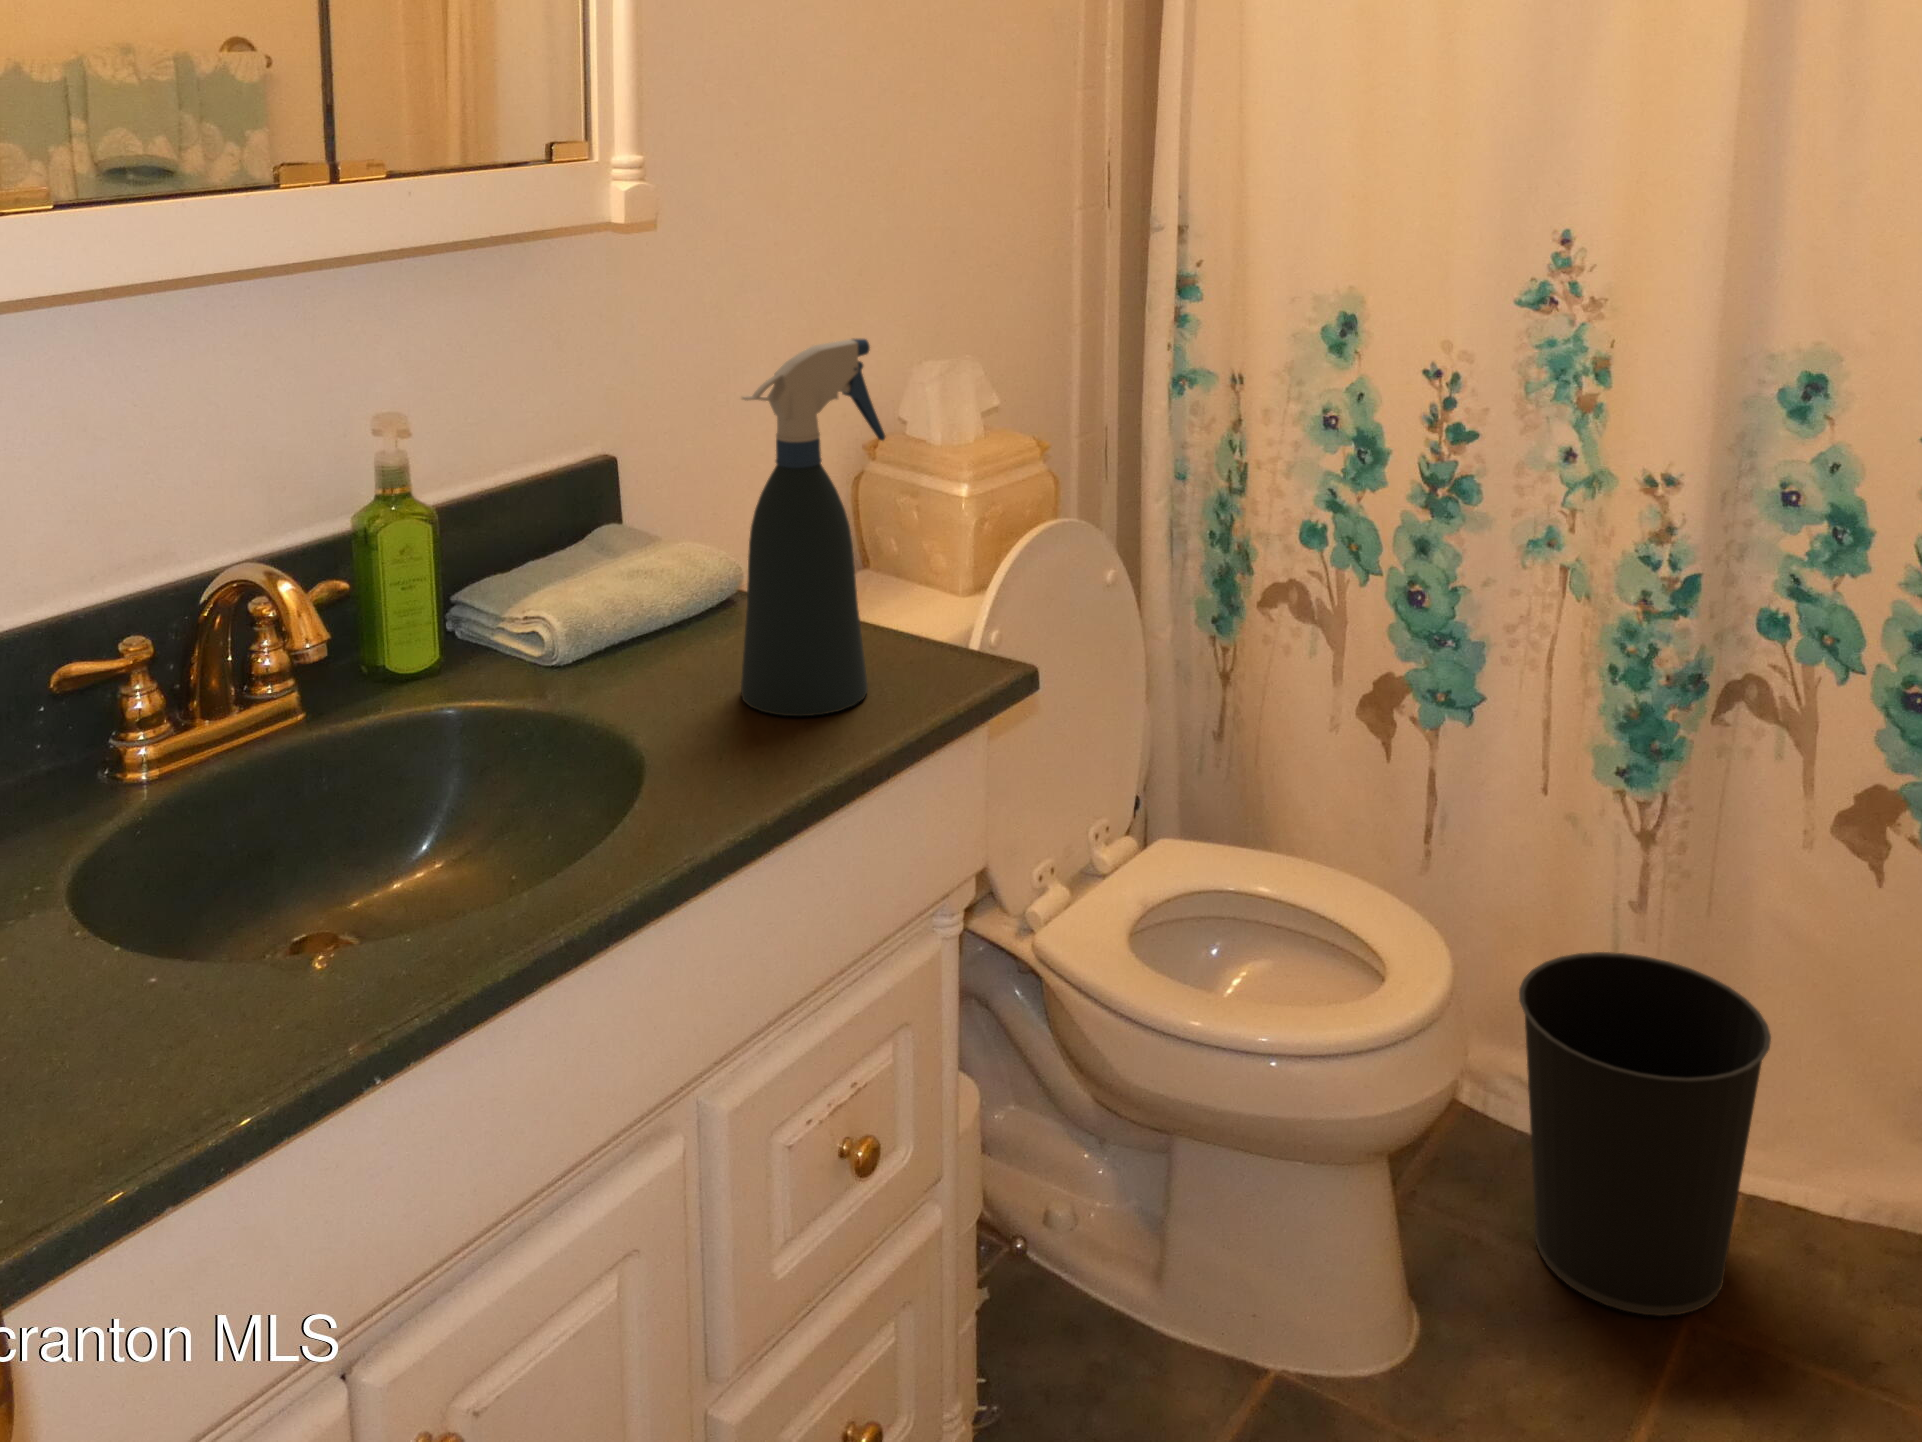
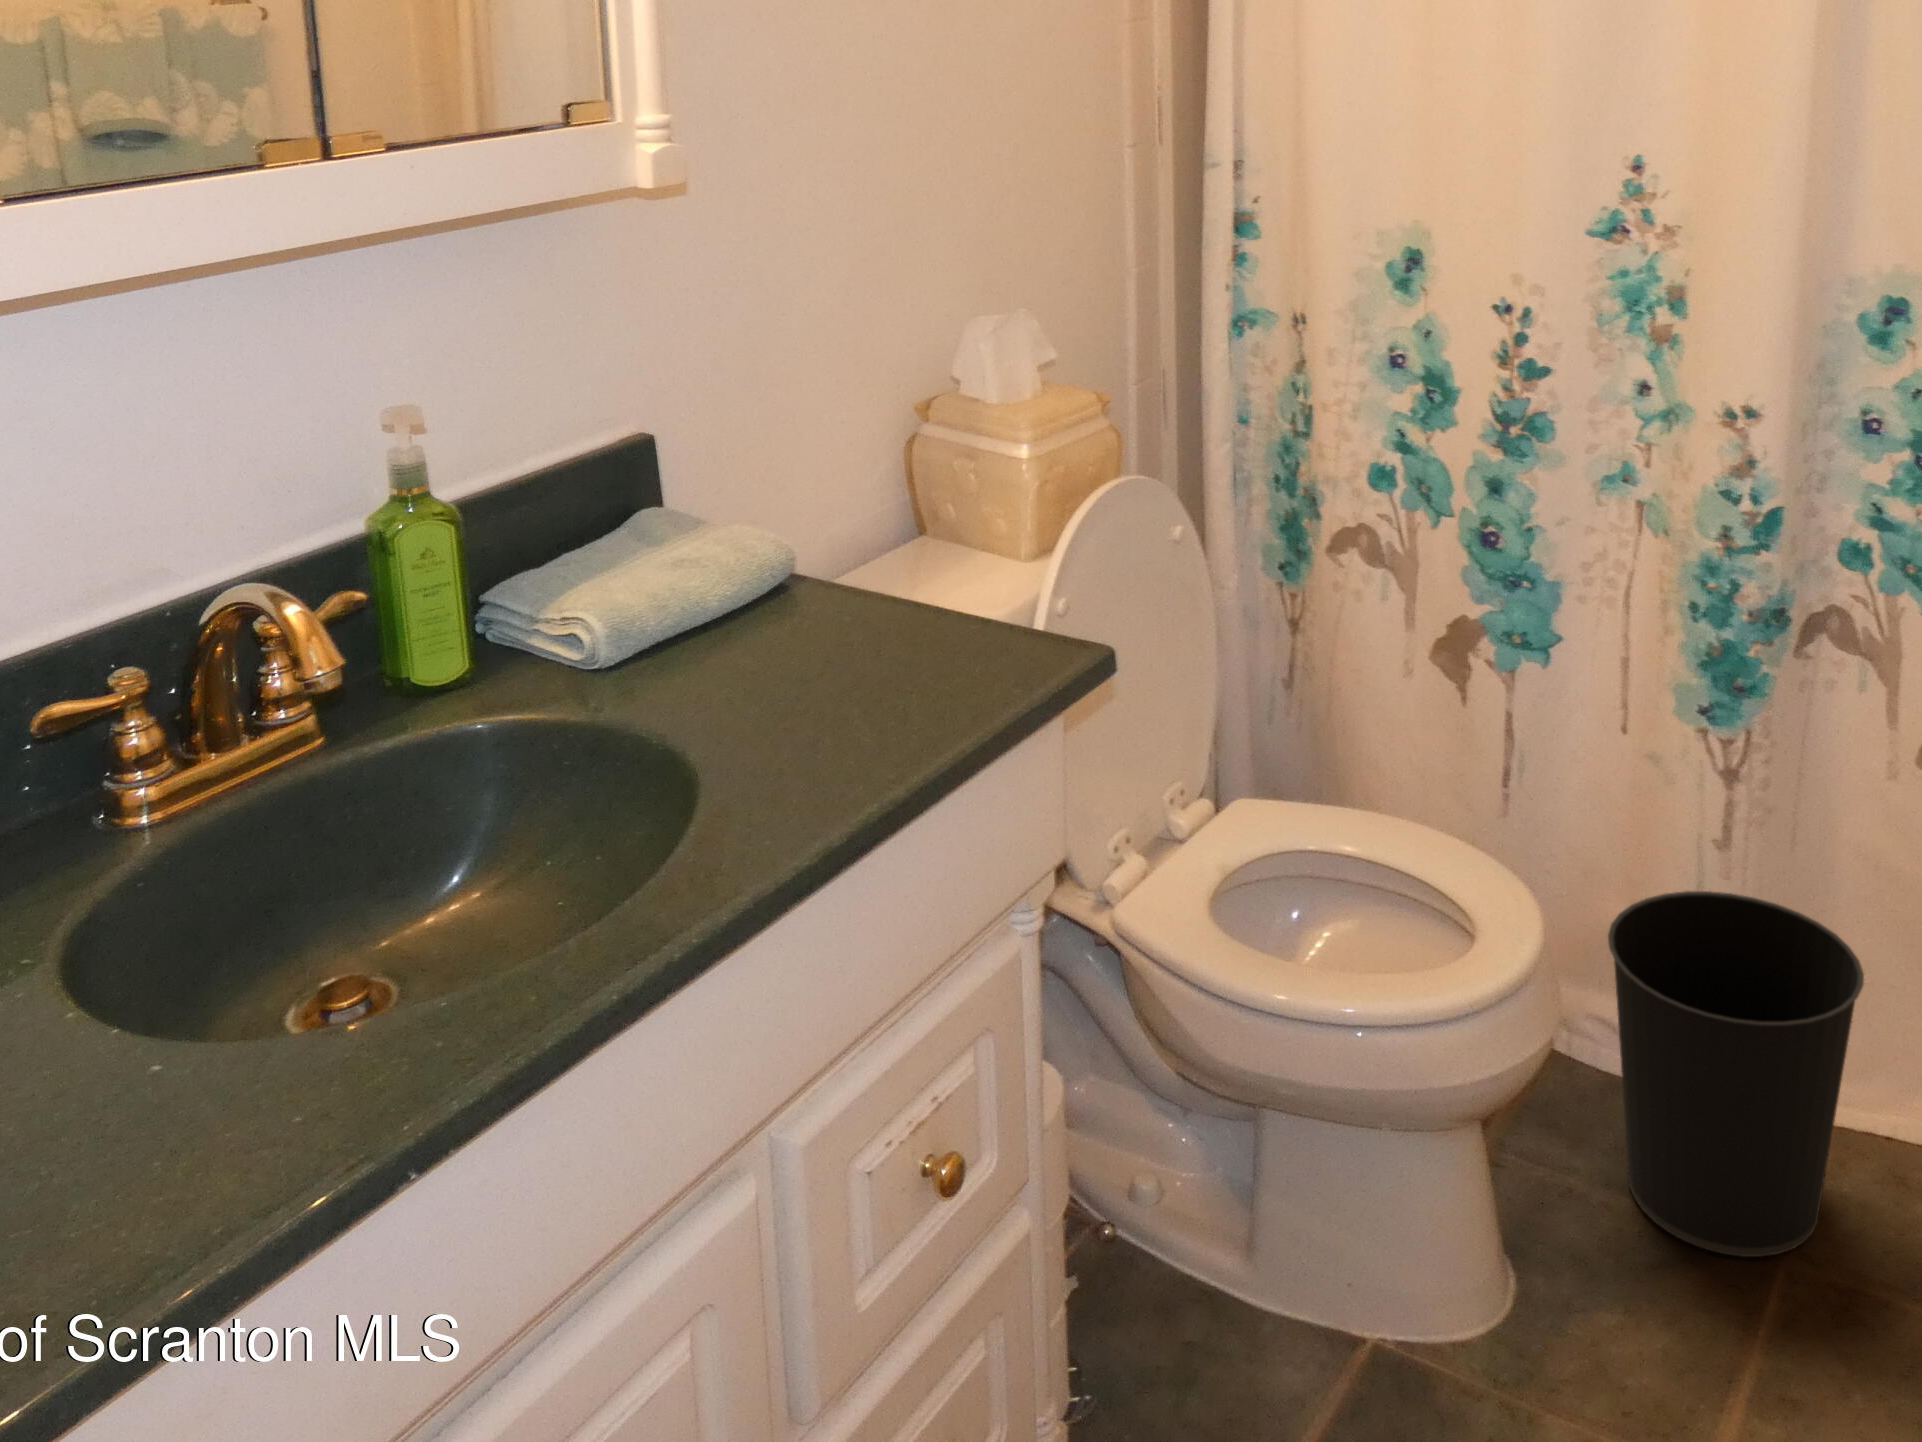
spray bottle: present [741,339,885,716] -> none [788,307,947,719]

